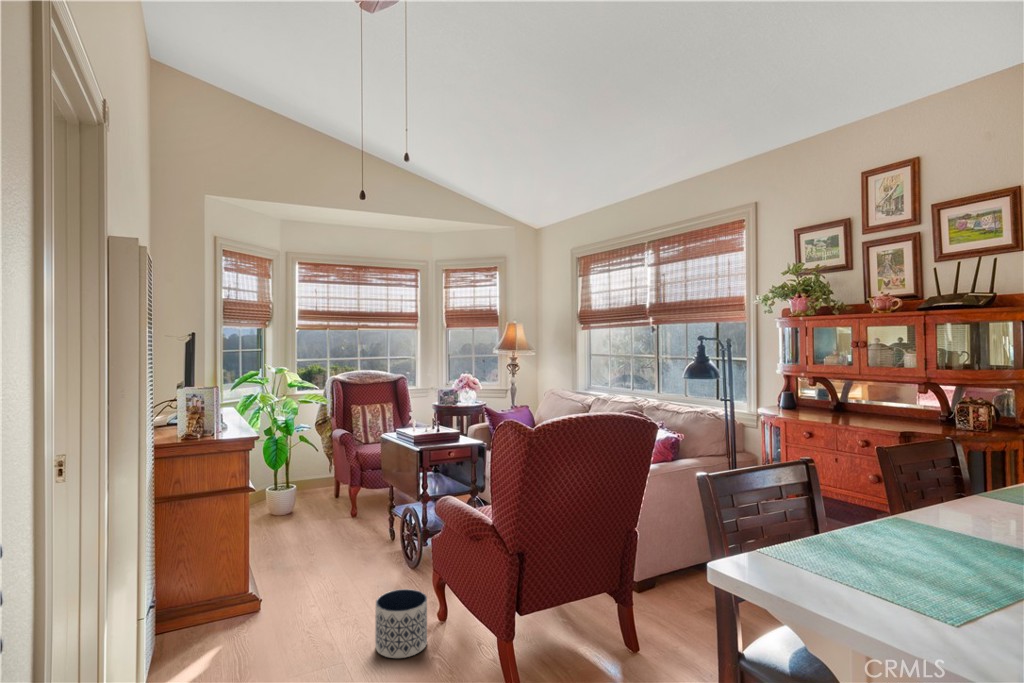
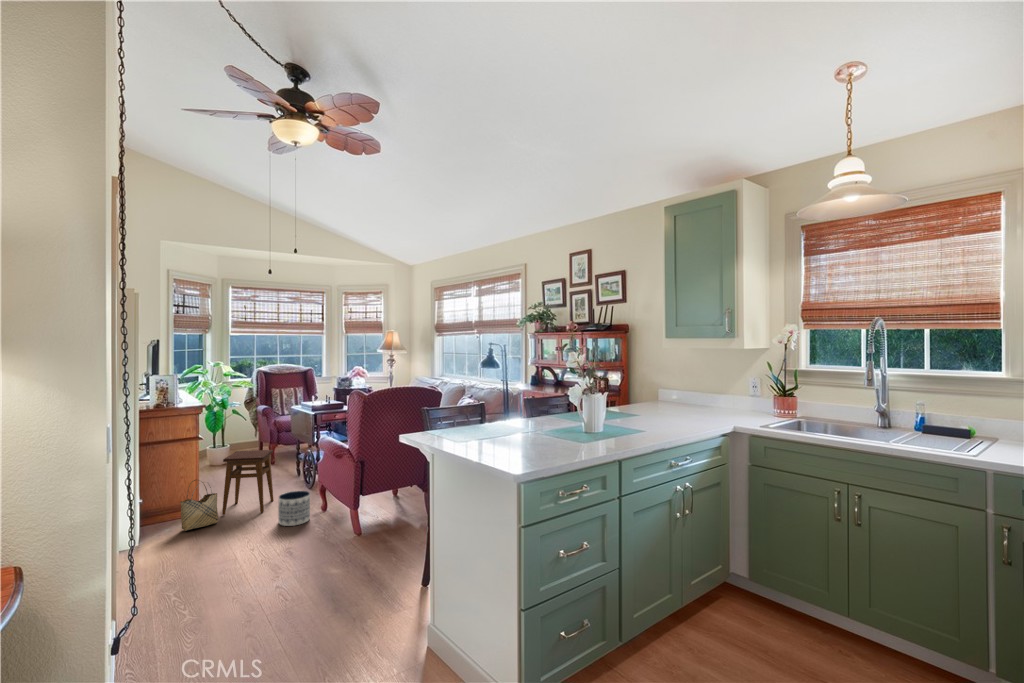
stool: none [284,509,362,620] -> present [222,450,274,515]
woven basket: none [218,563,278,656] -> present [180,480,218,531]

